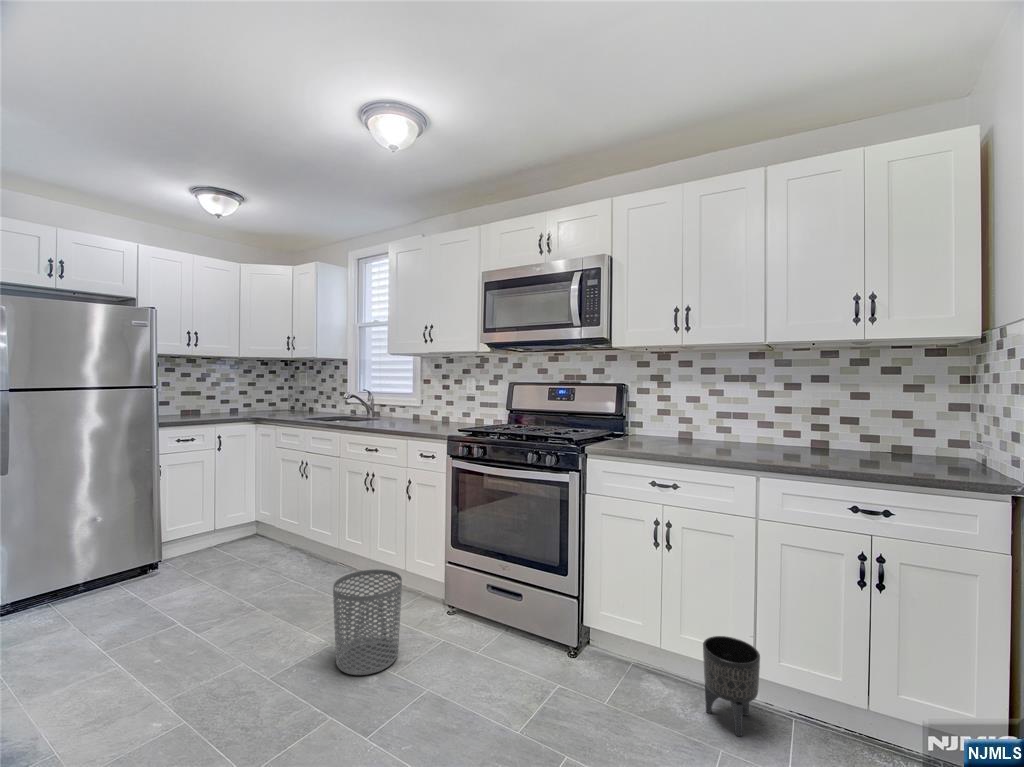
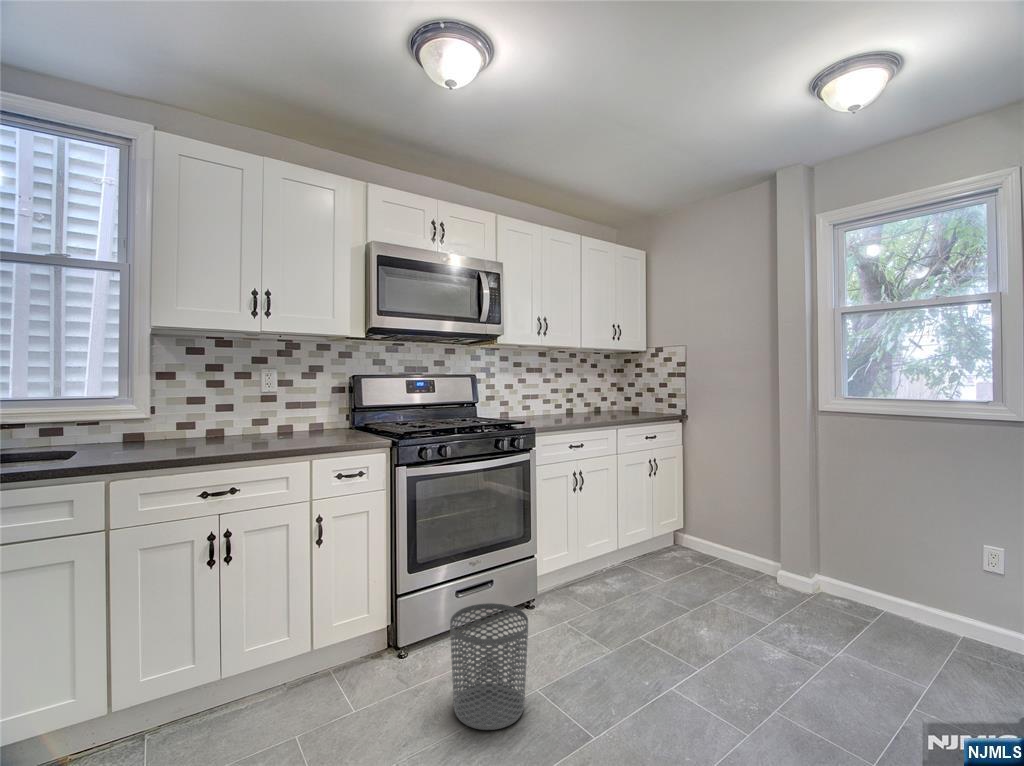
planter: present [703,636,760,736] -> none [608,533,640,583]

